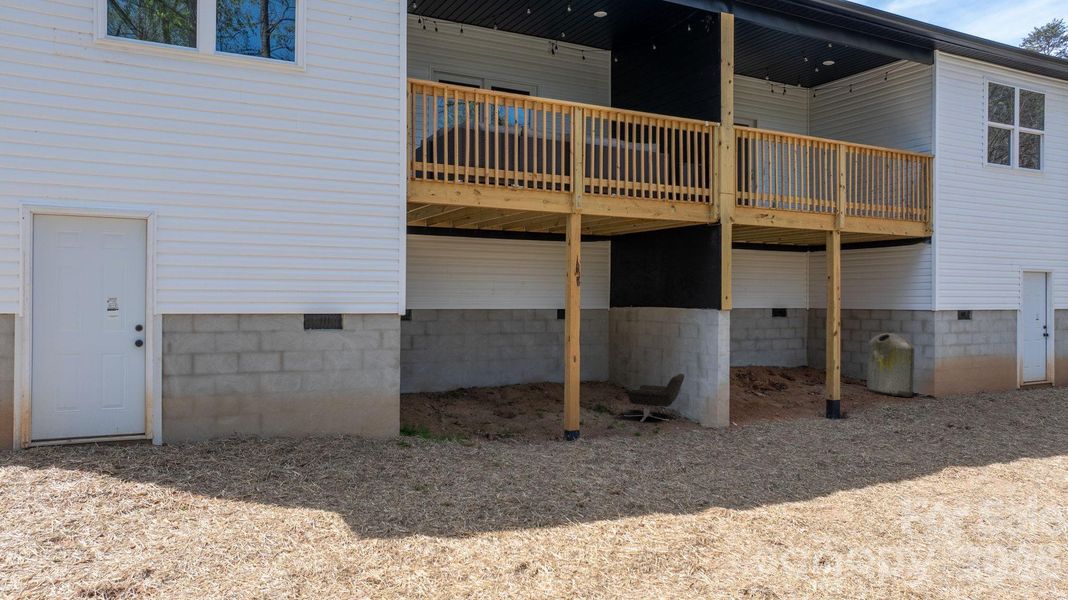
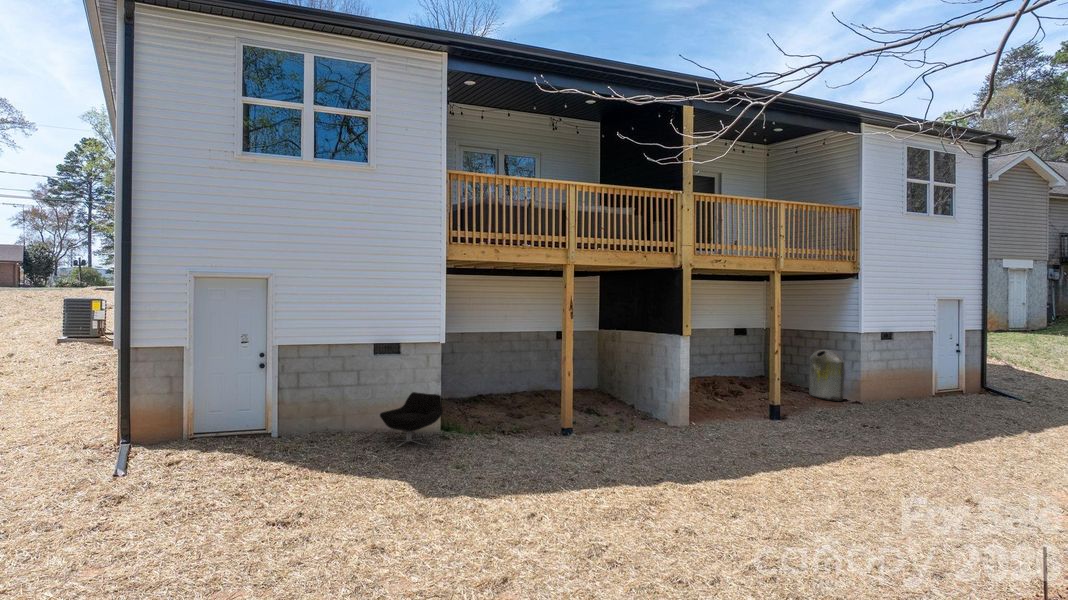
lounge chair: present [624,374,684,421] -> present [380,392,443,447]

